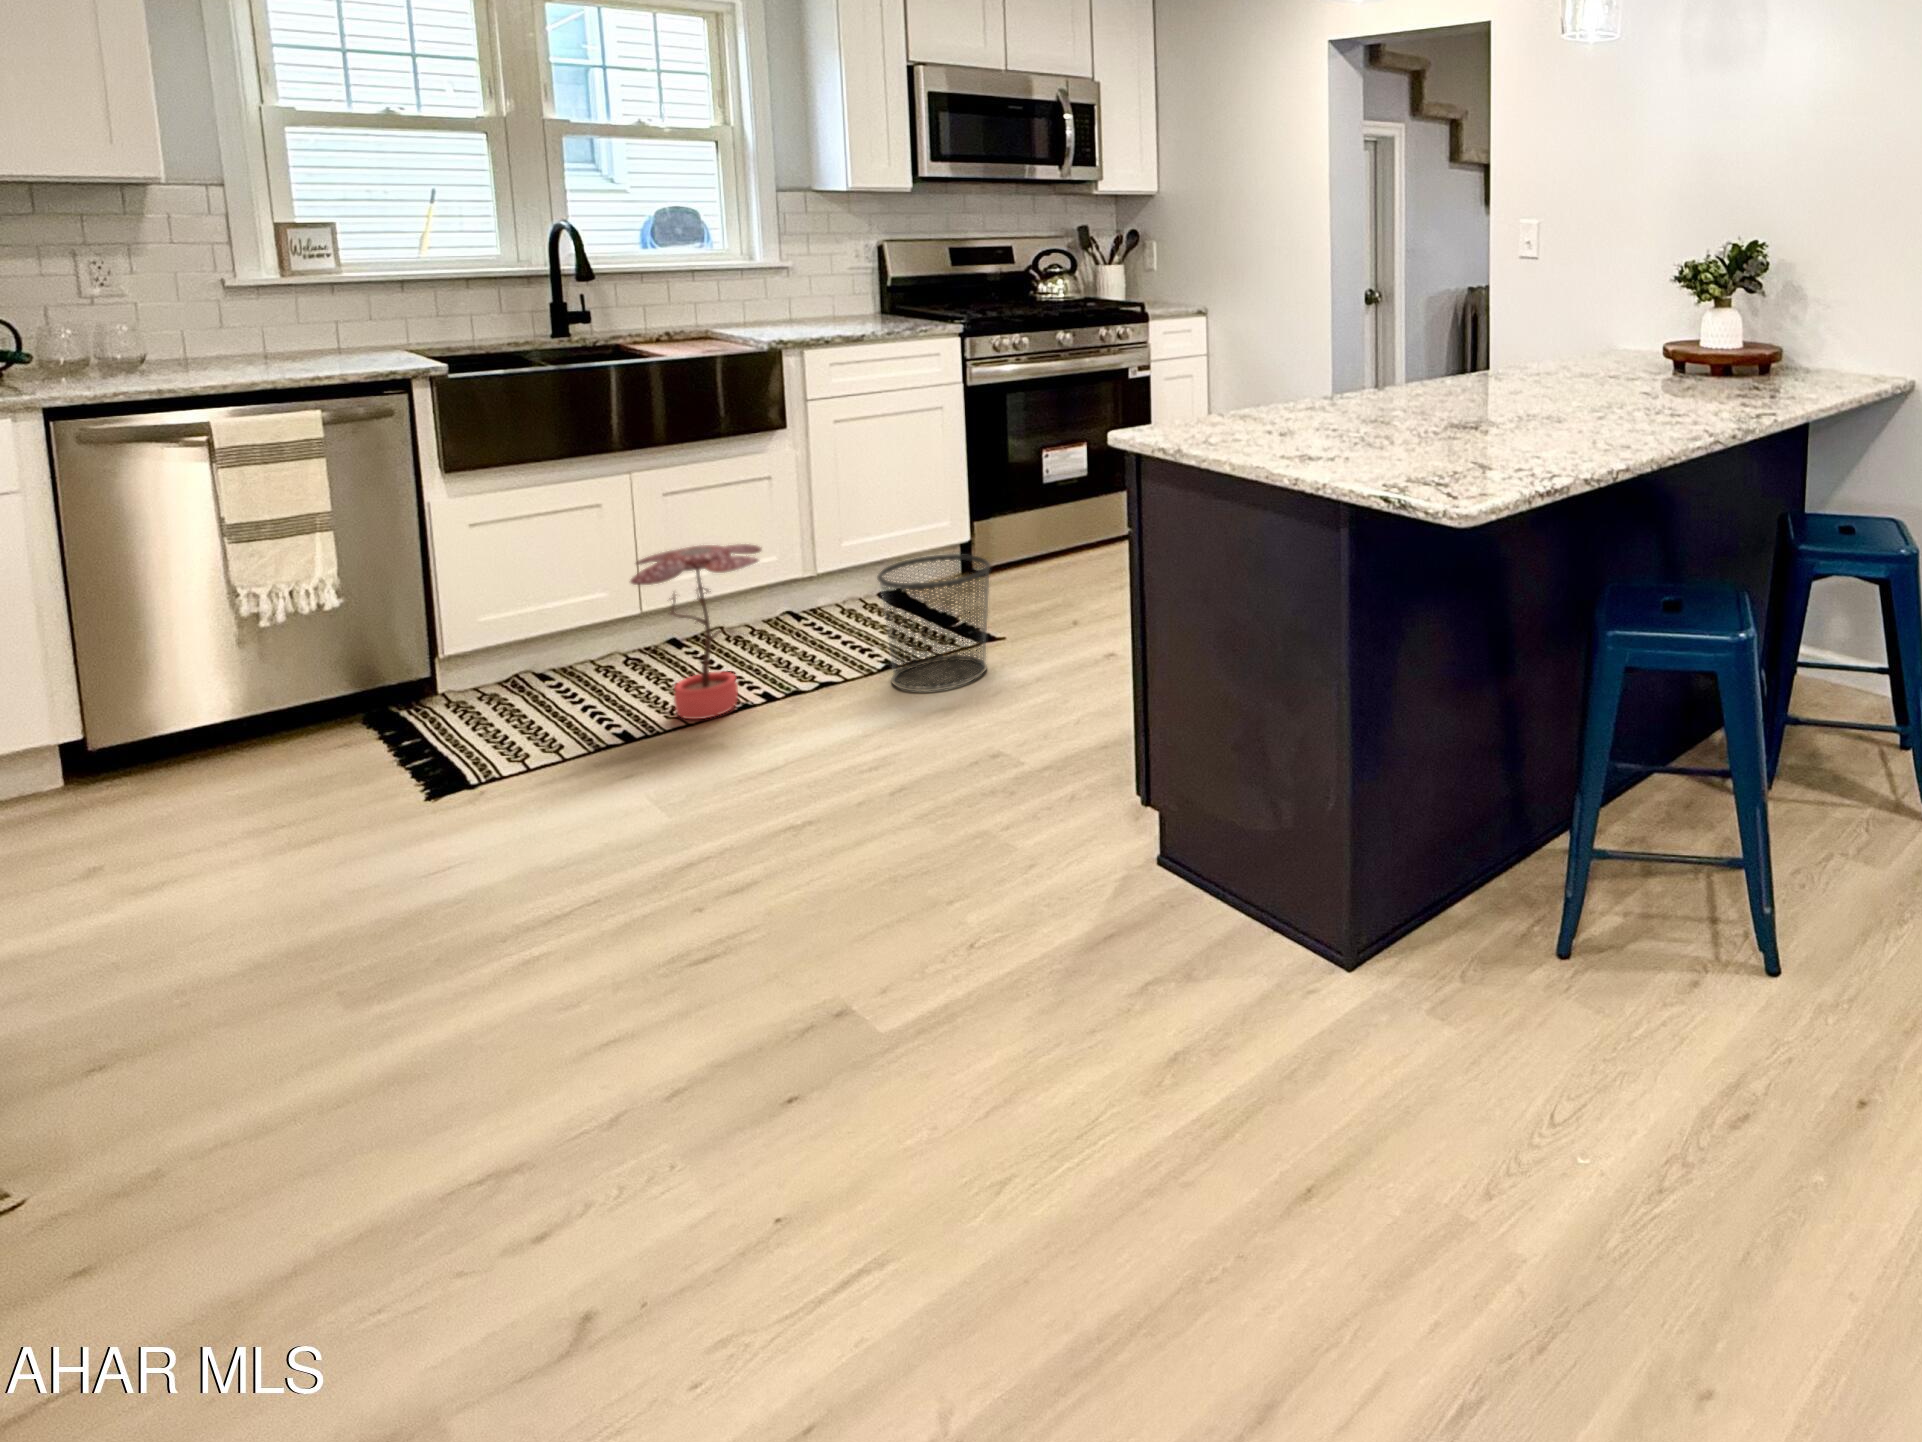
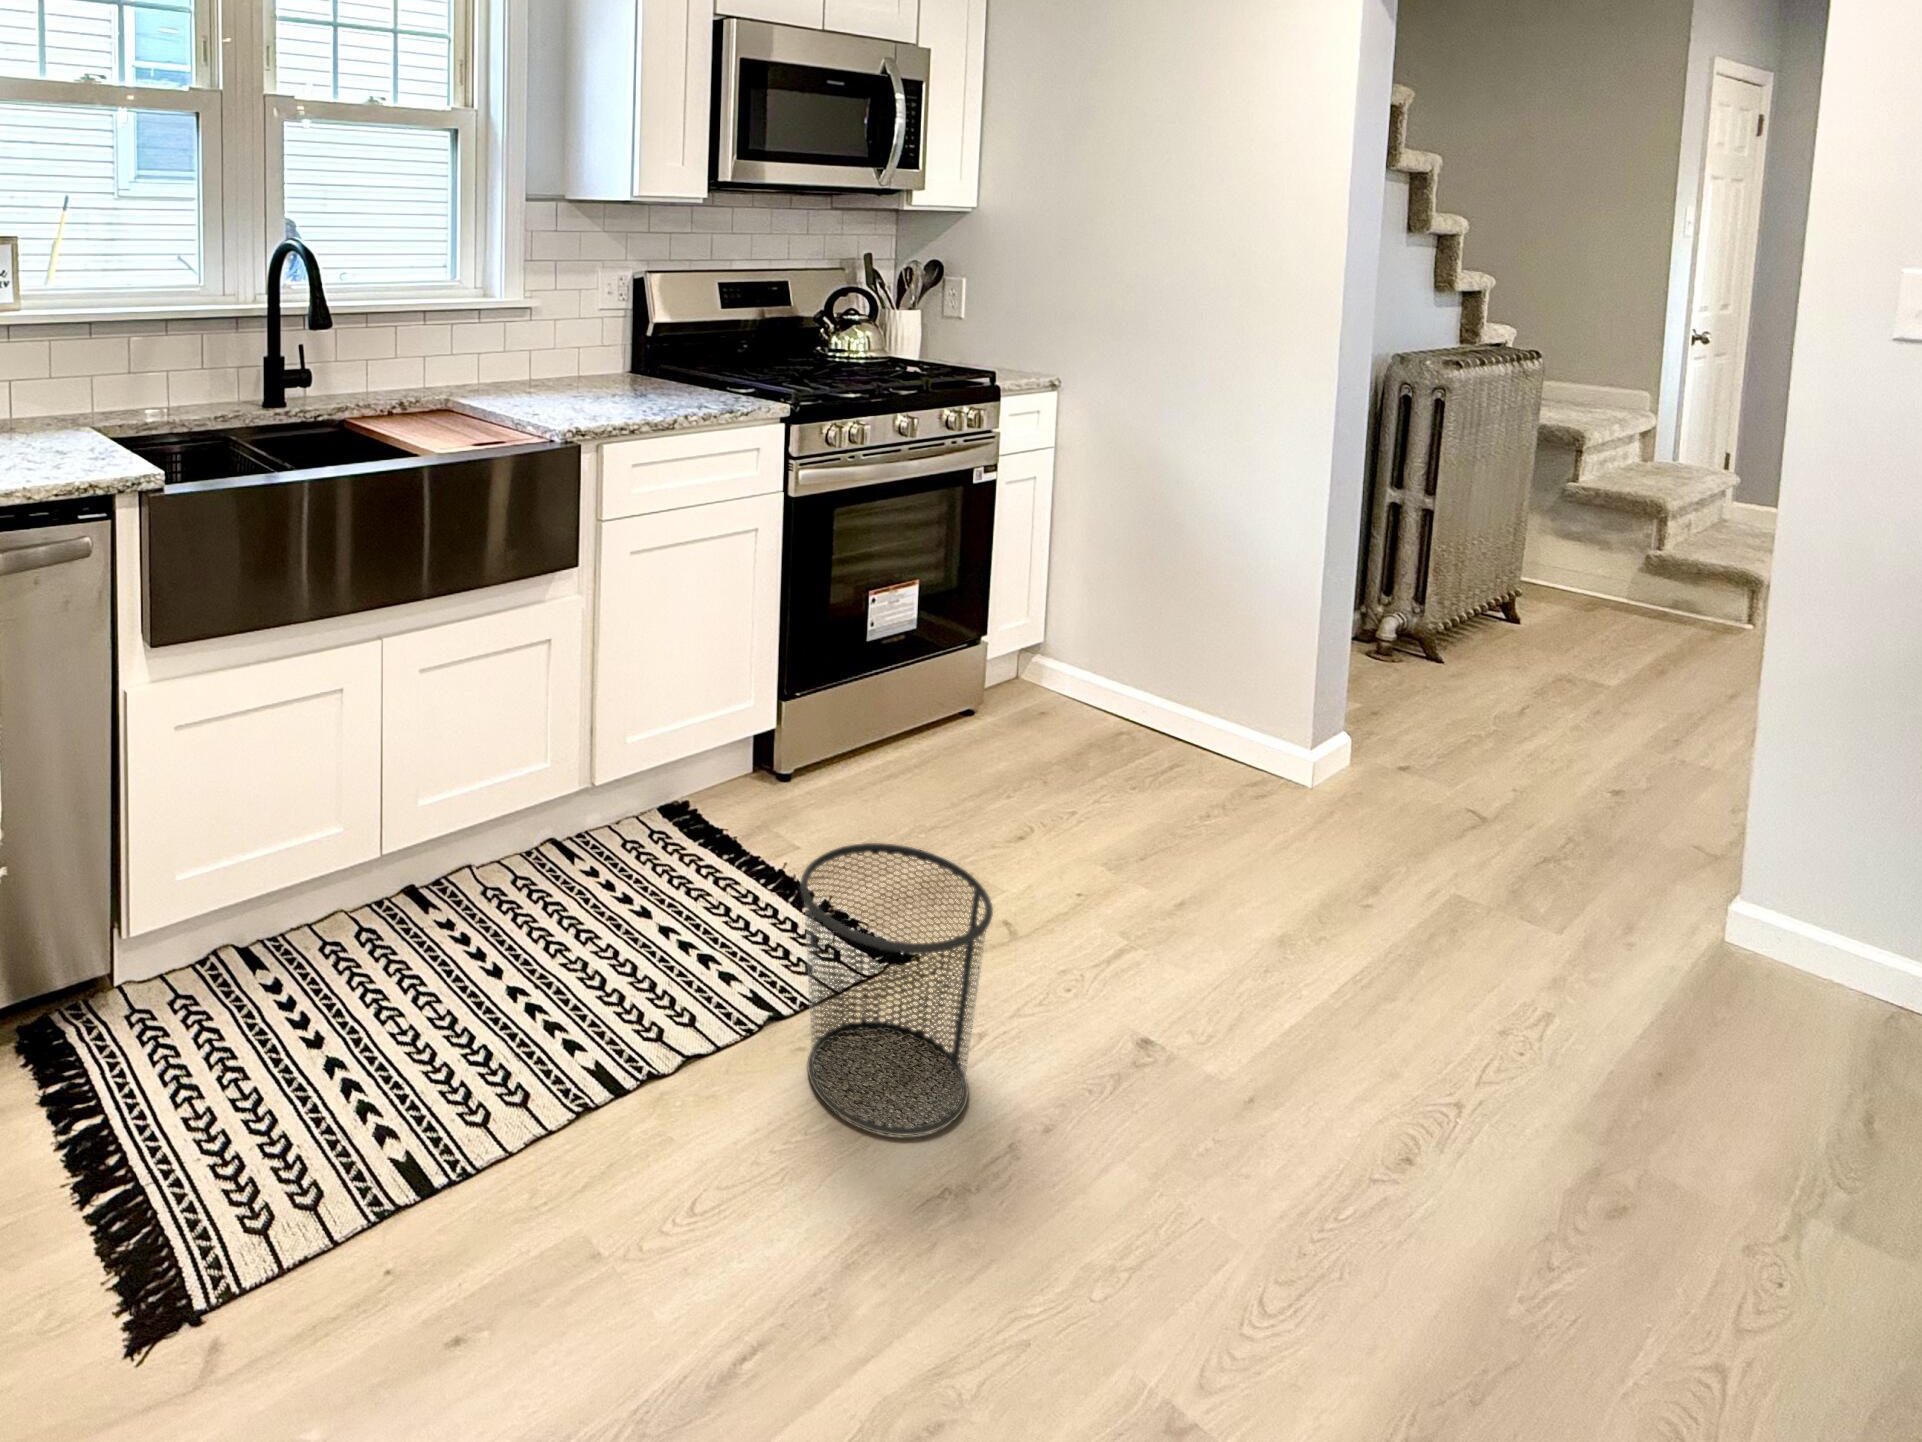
potted plant: present [630,544,761,719] -> none [435,817,649,1160]

